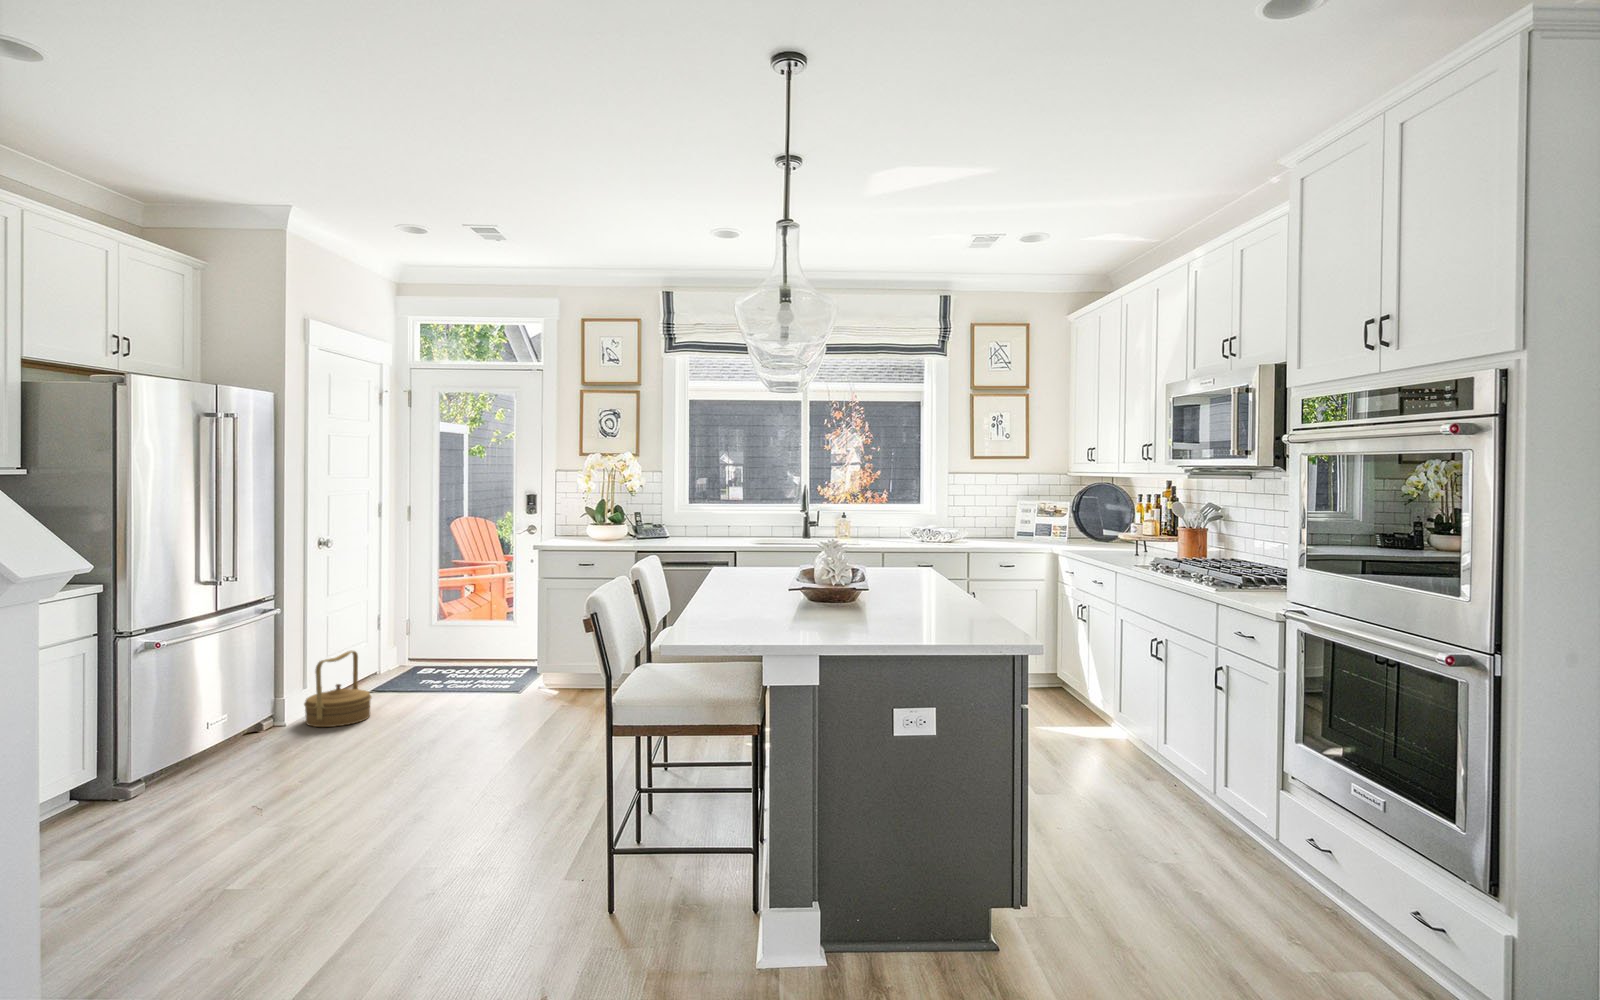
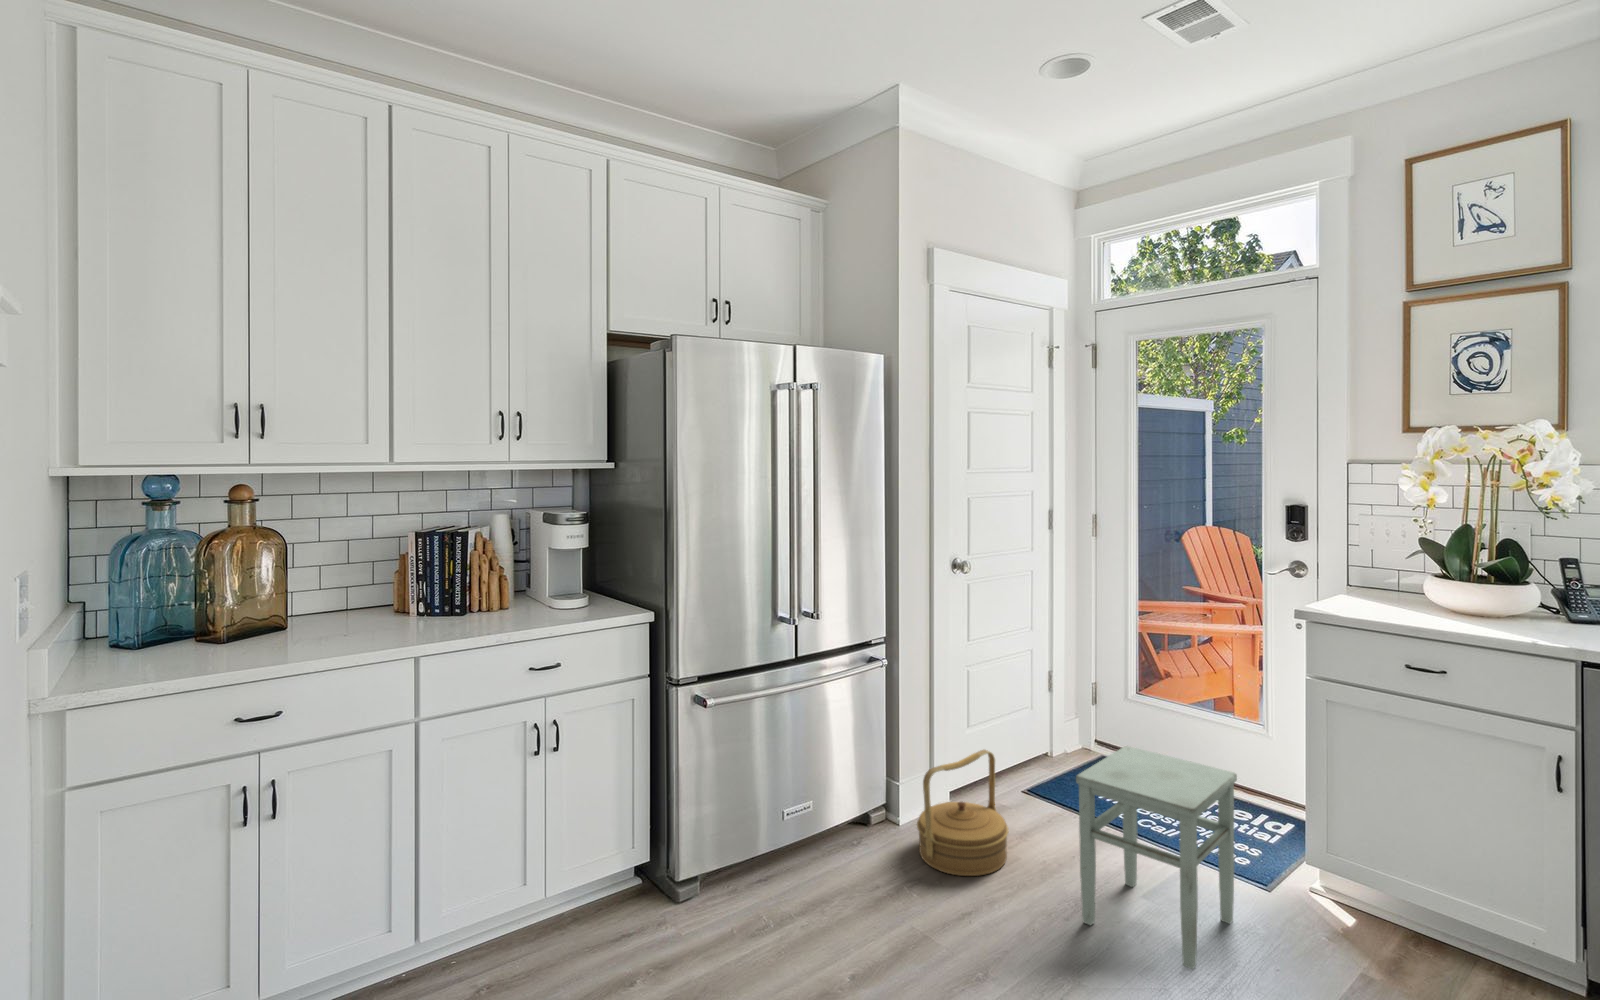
stool: none [425,627,507,722] -> present [1076,746,1237,969]

